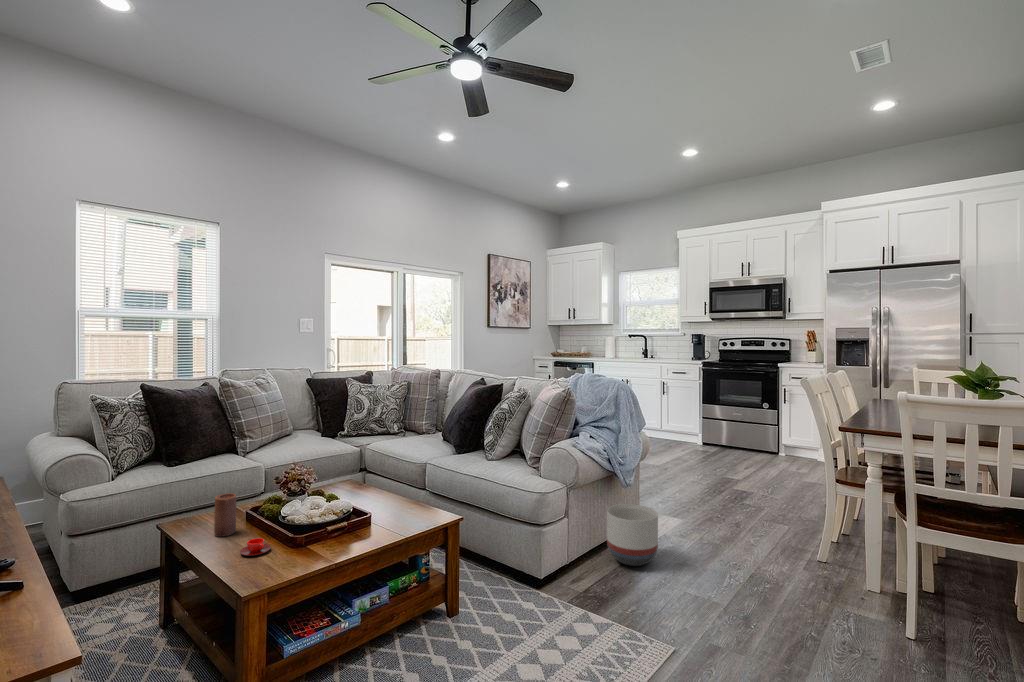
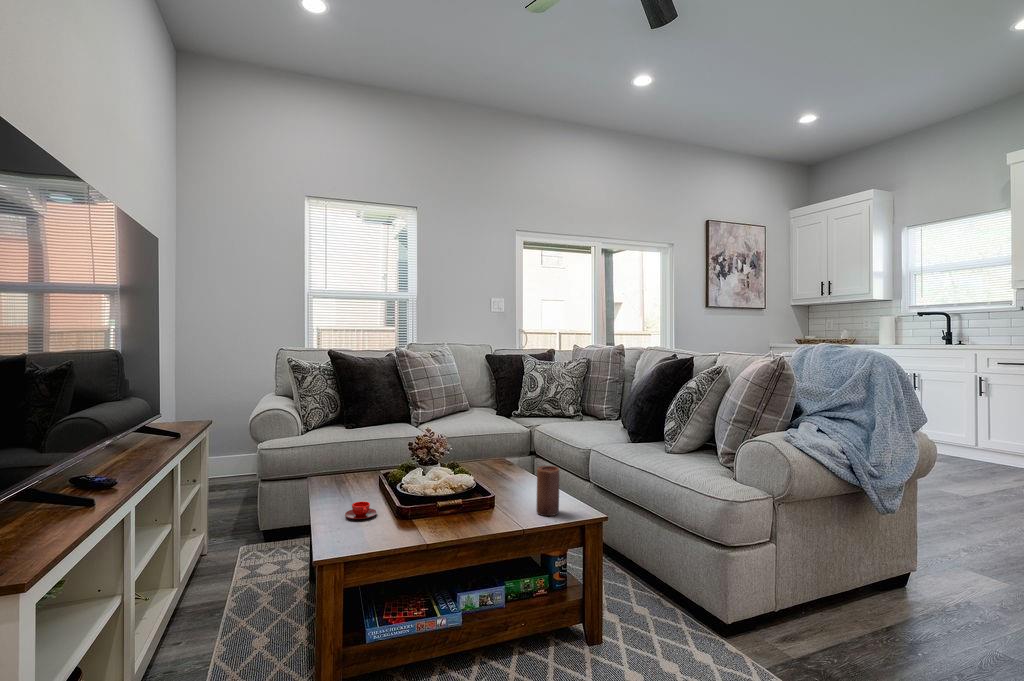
candle: present [214,493,236,537] -> present [537,466,559,516]
planter: present [607,504,658,566] -> none [847,537,943,639]

